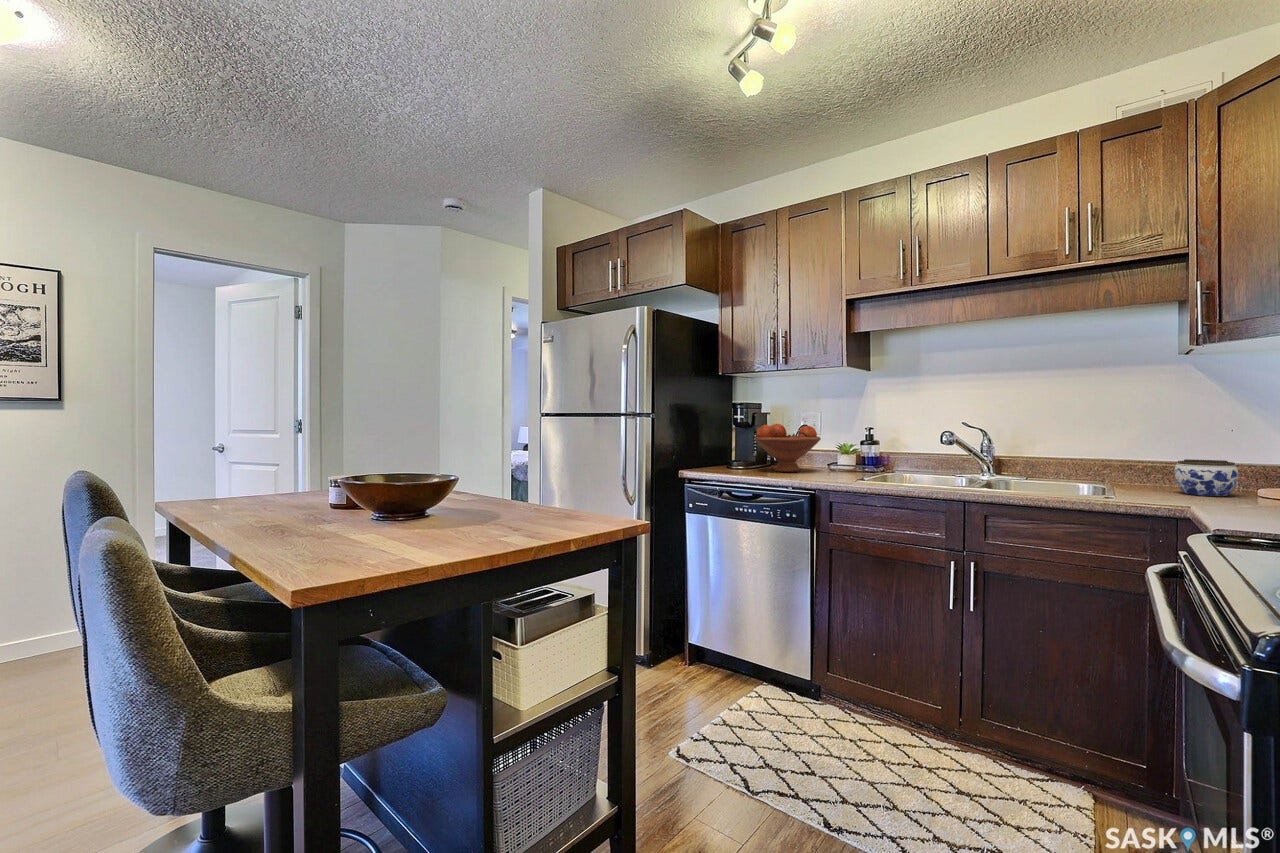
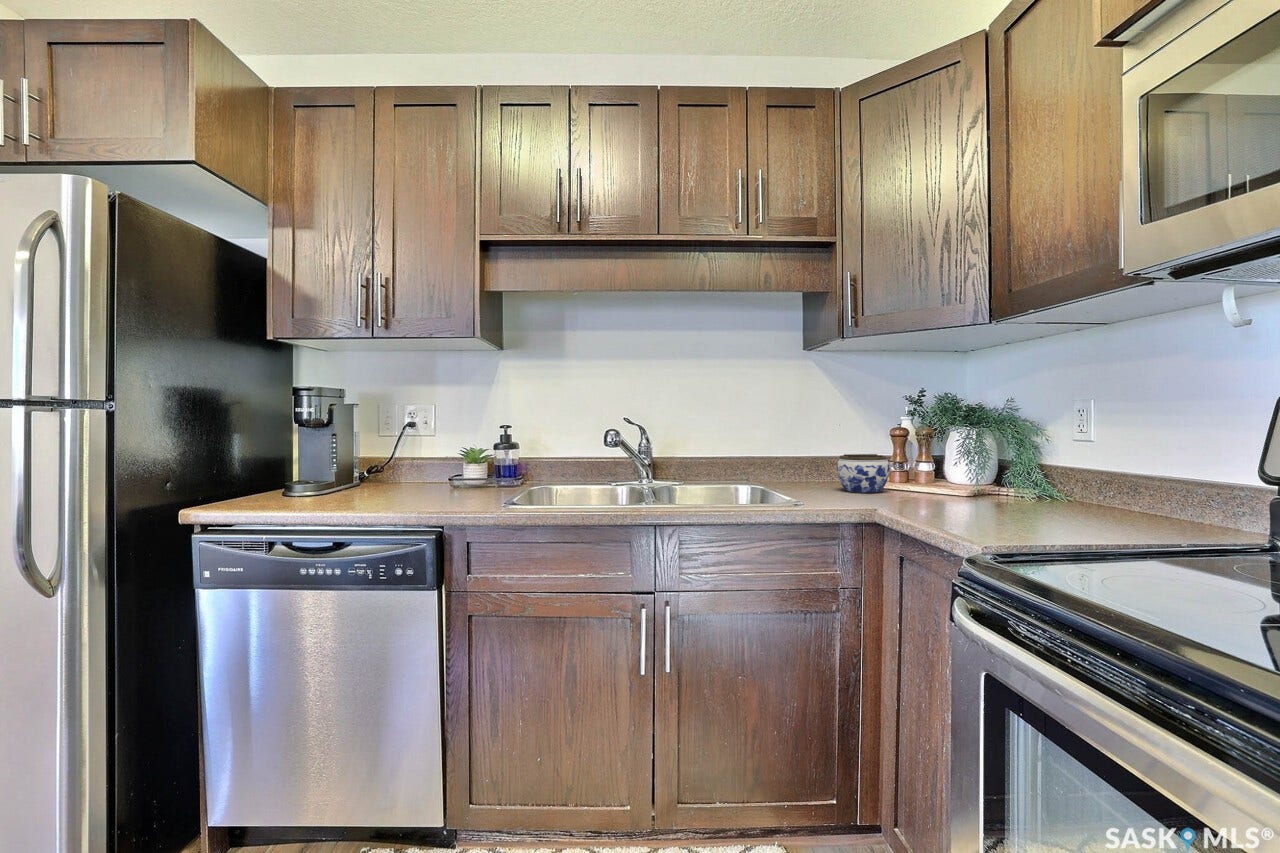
fruit bowl: present [754,424,821,472] -> none [333,421,443,497]

